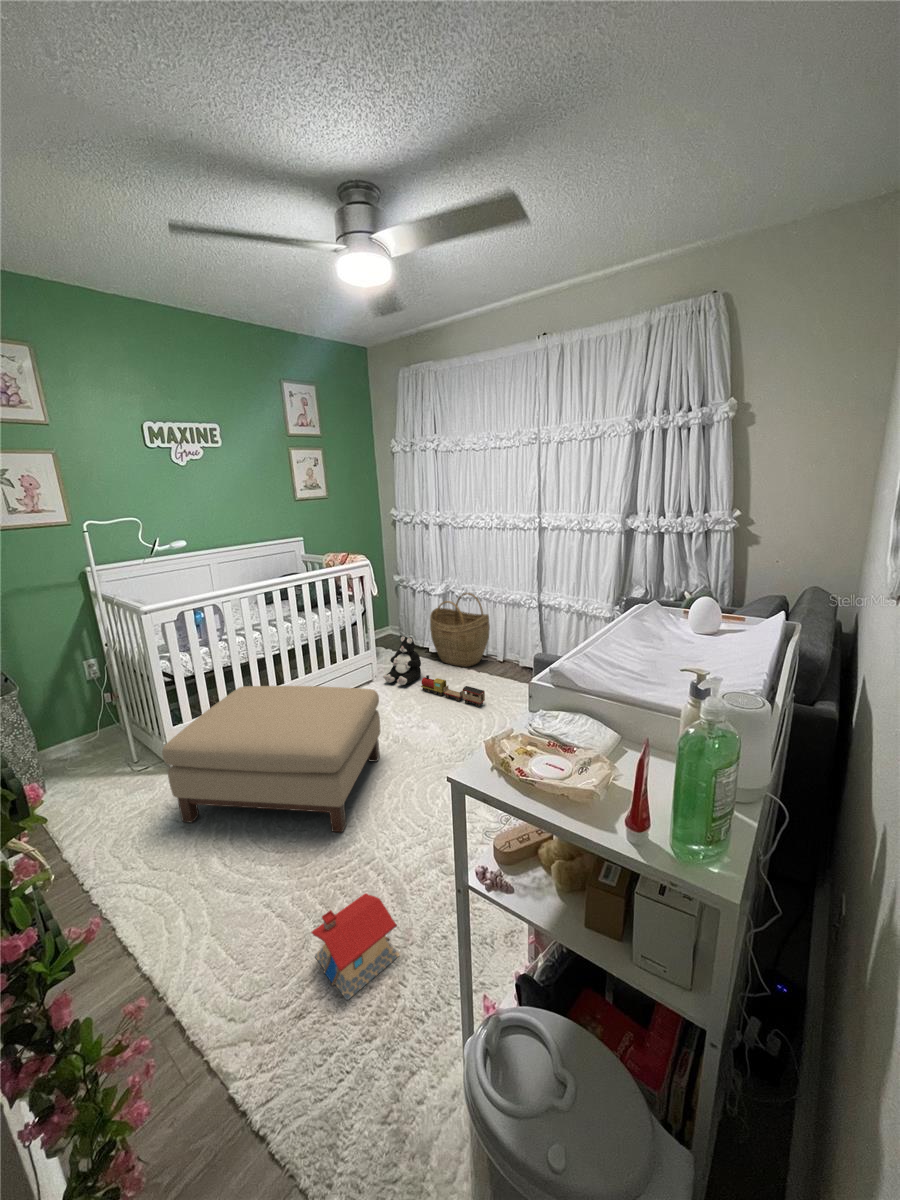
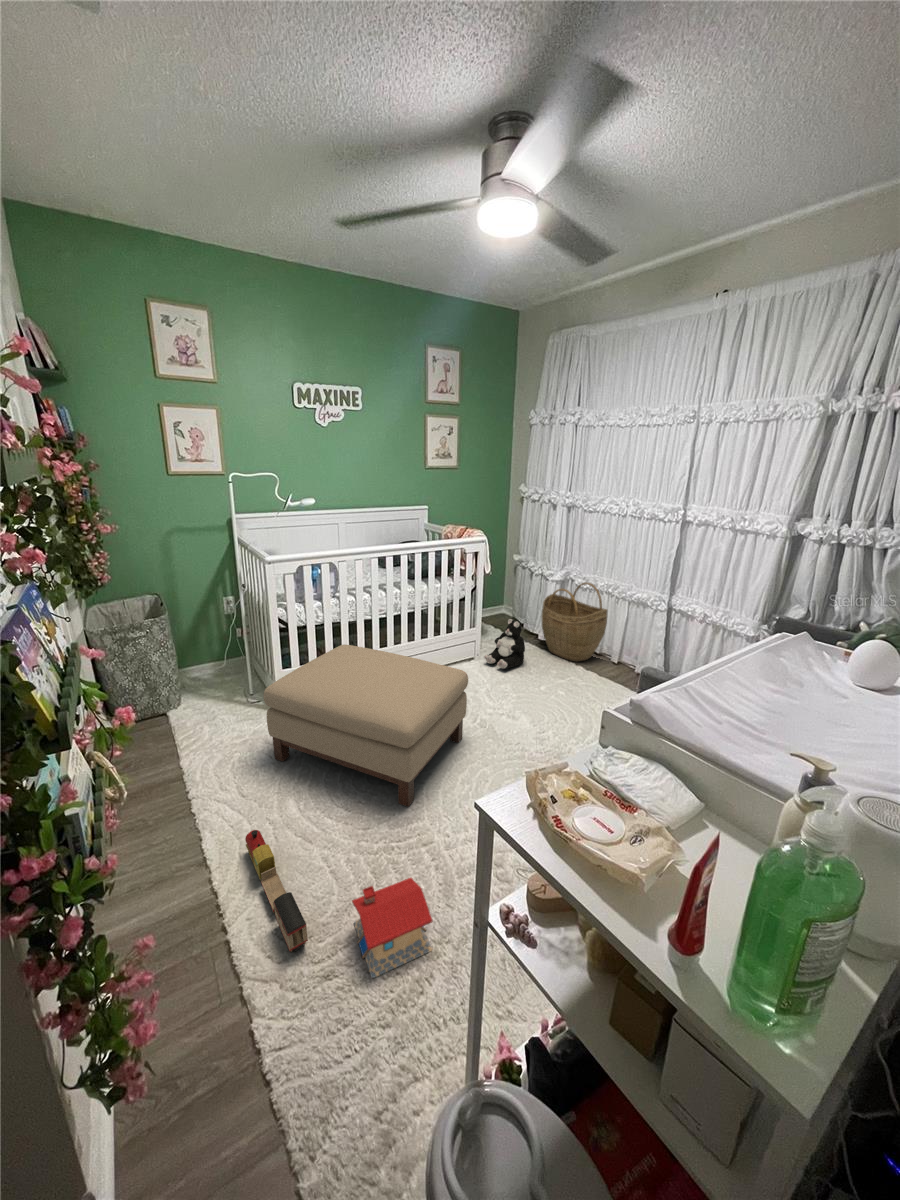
toy train: present [421,675,485,707] -> present [245,830,308,952]

